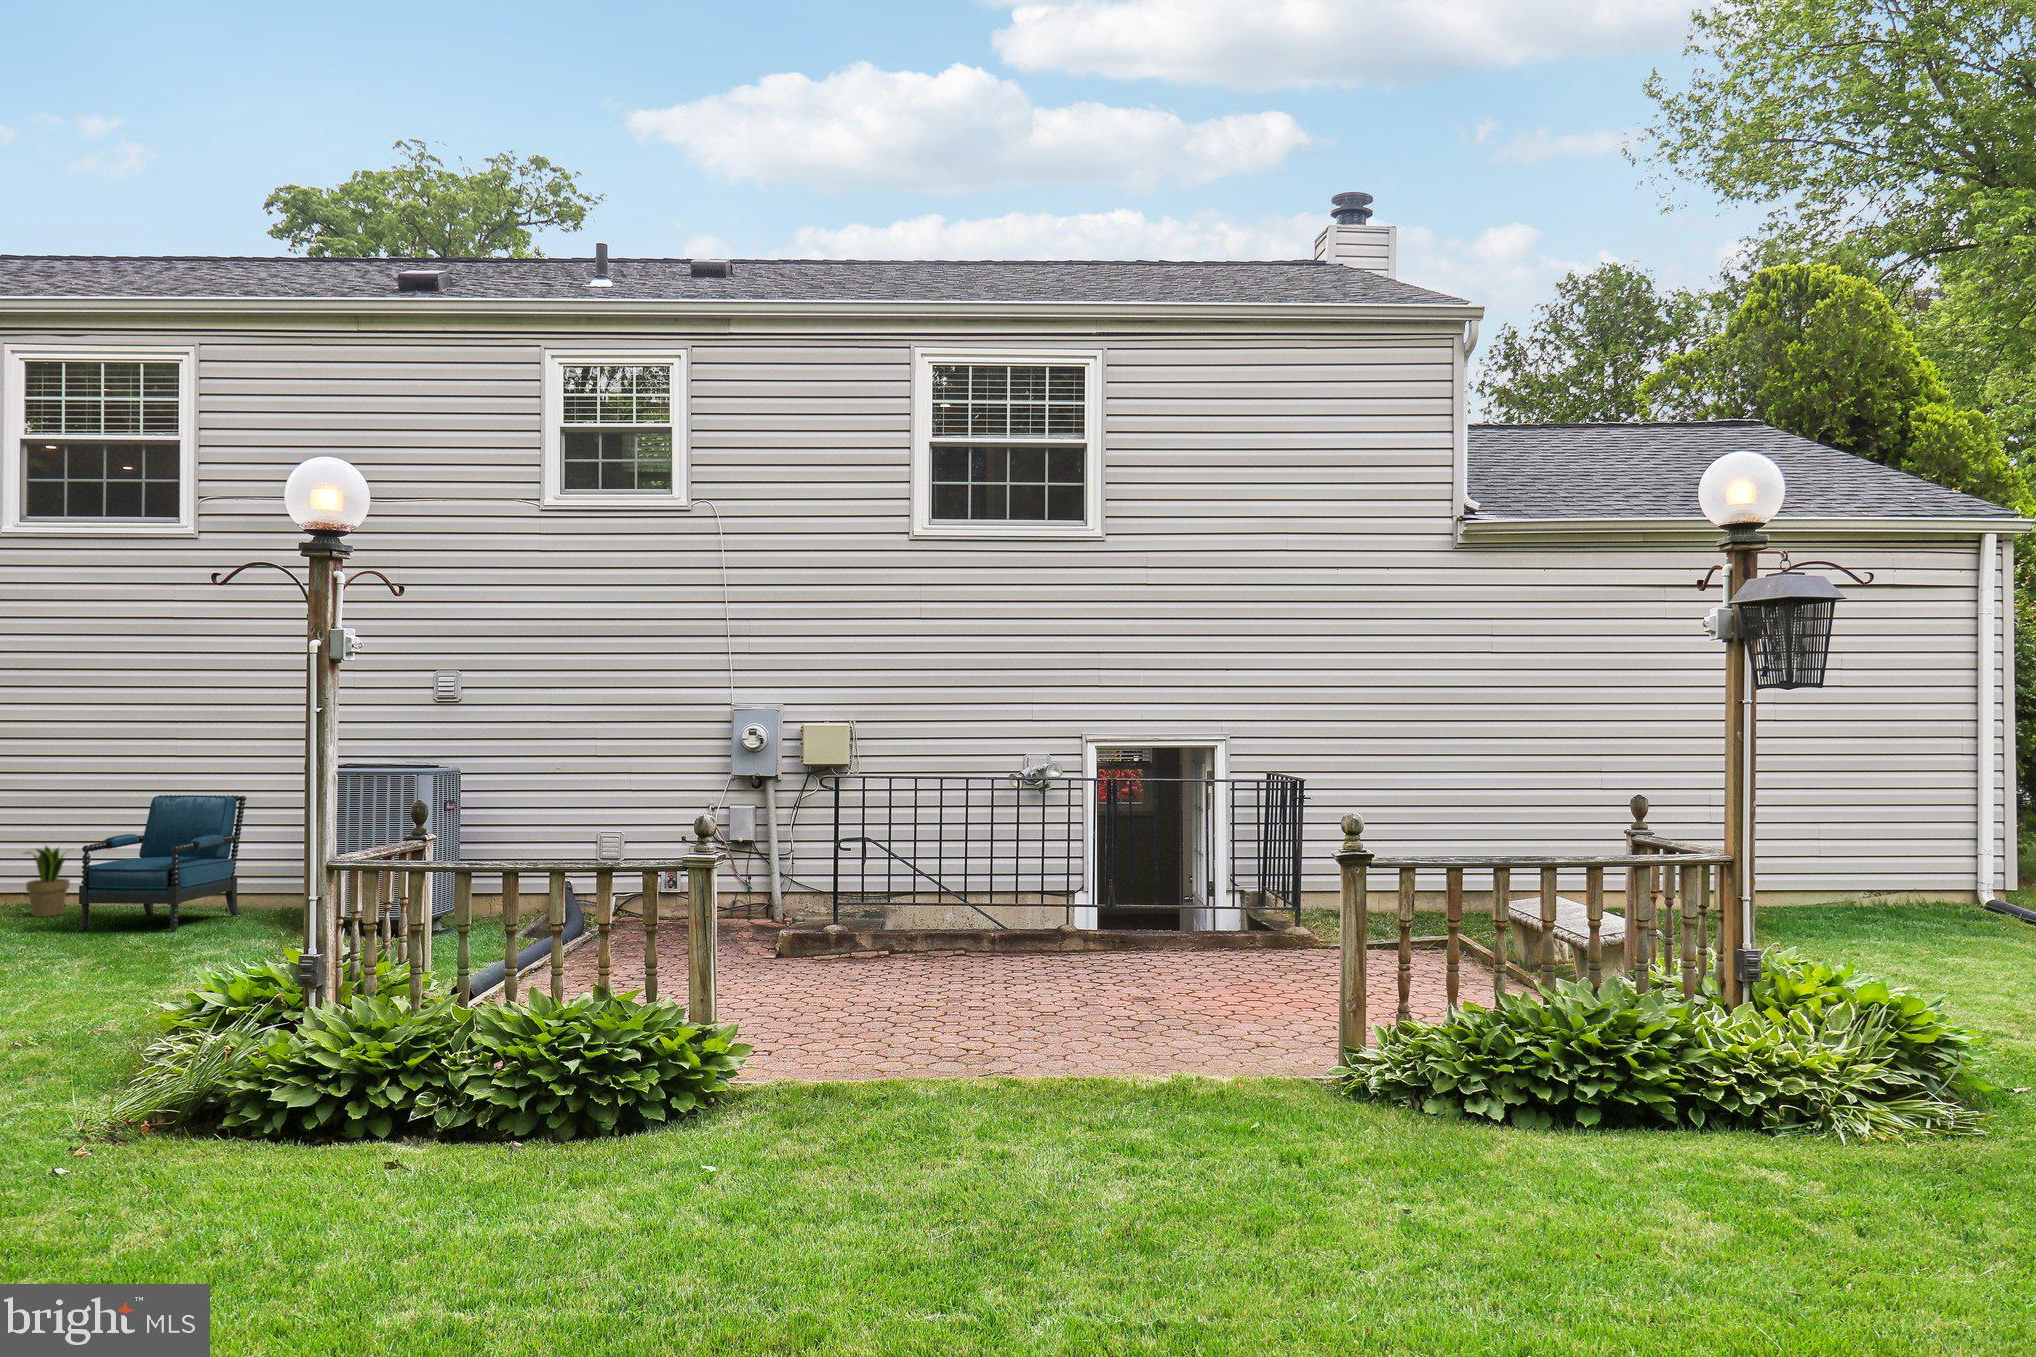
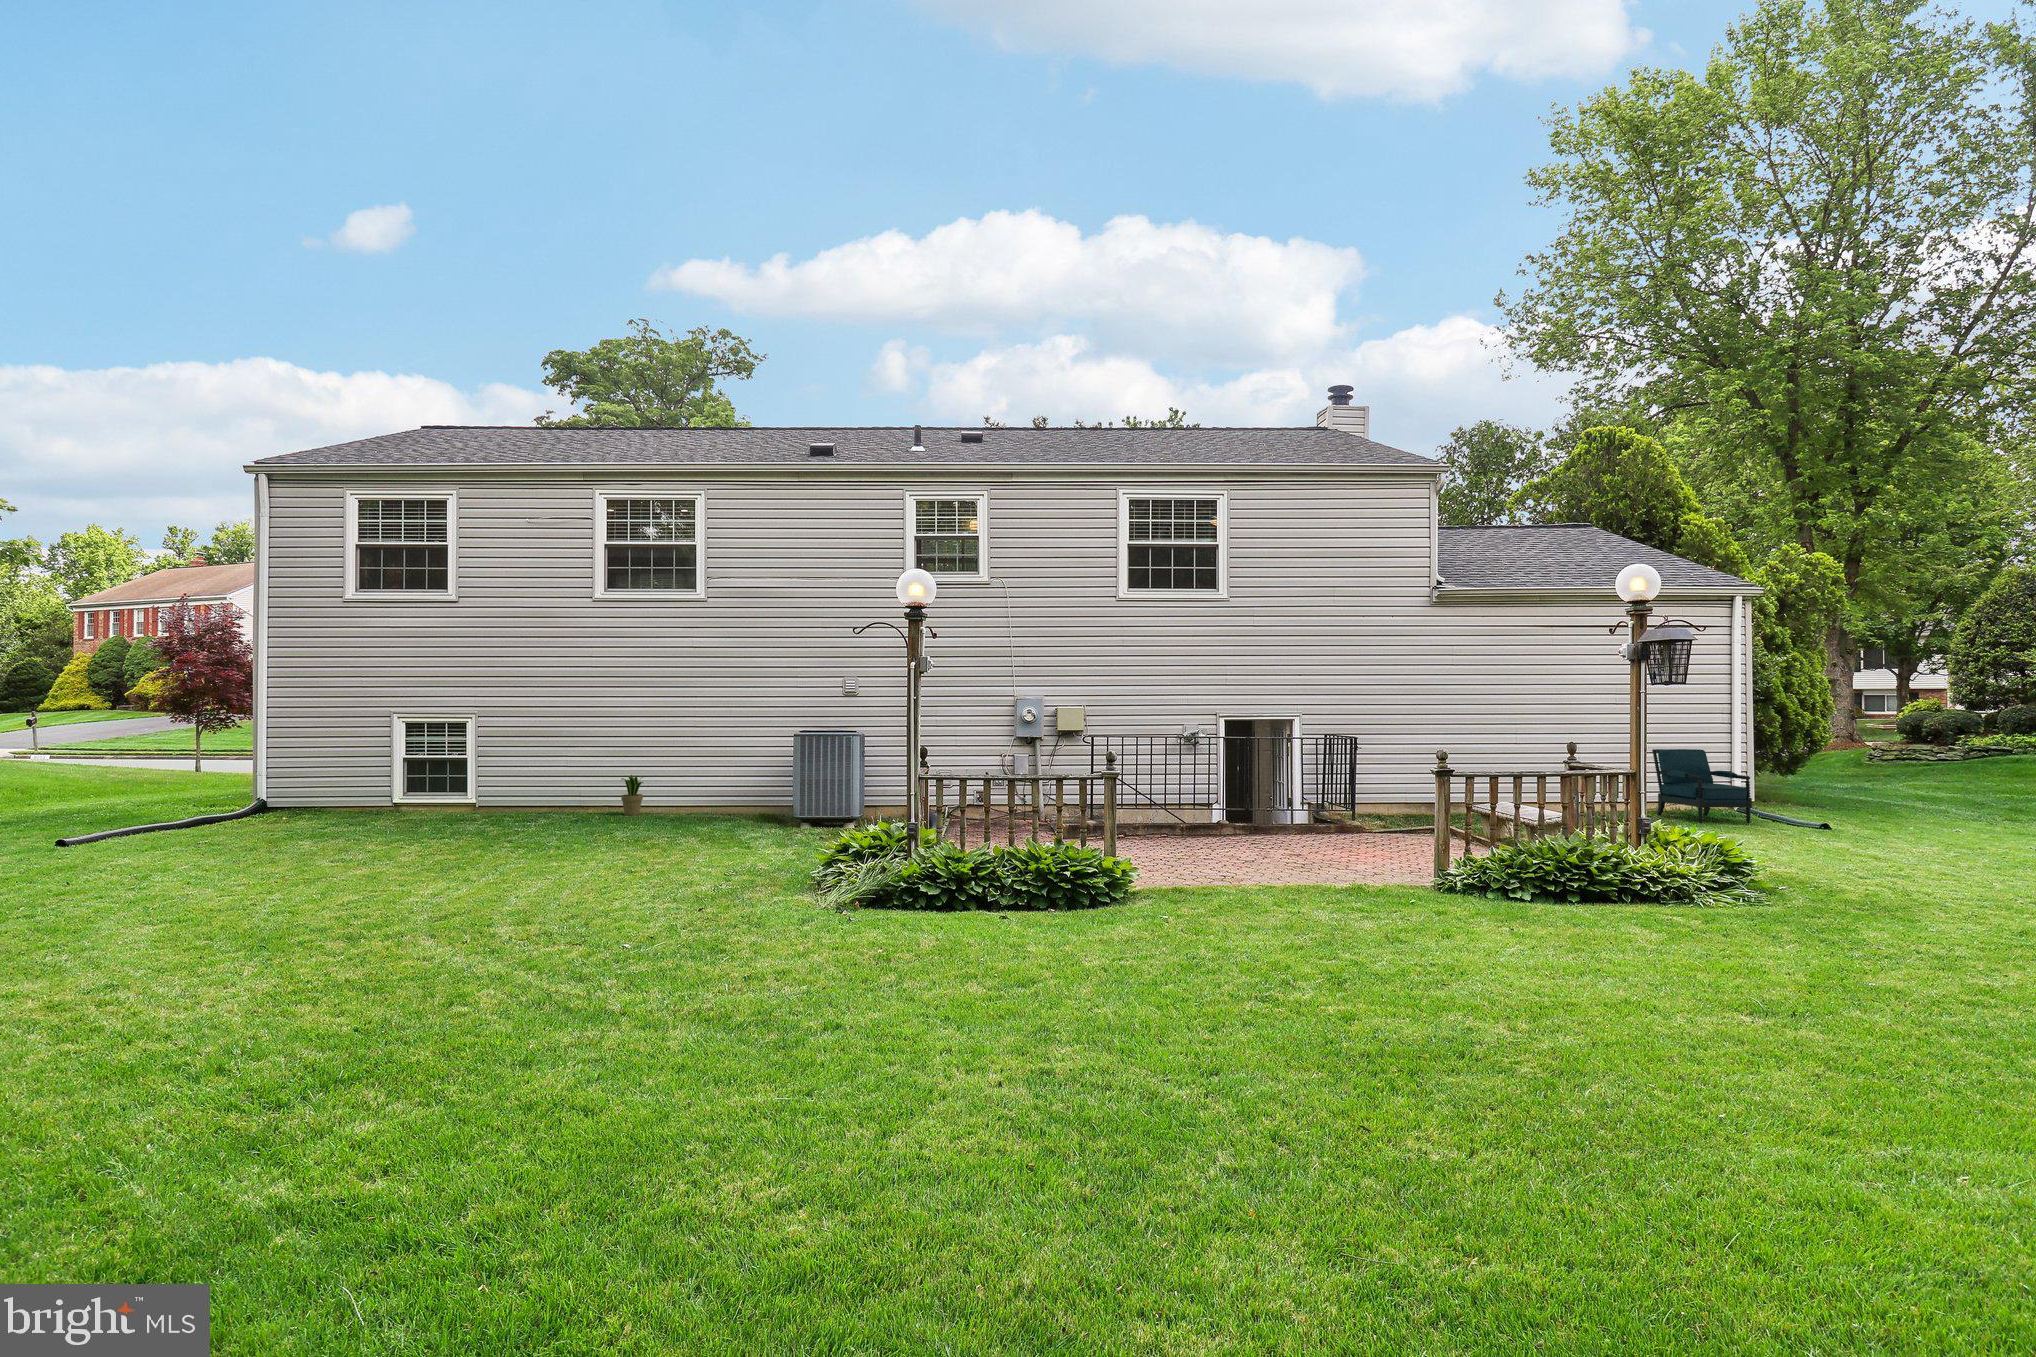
chair: present [79,795,246,932] -> present [1652,749,1752,823]

